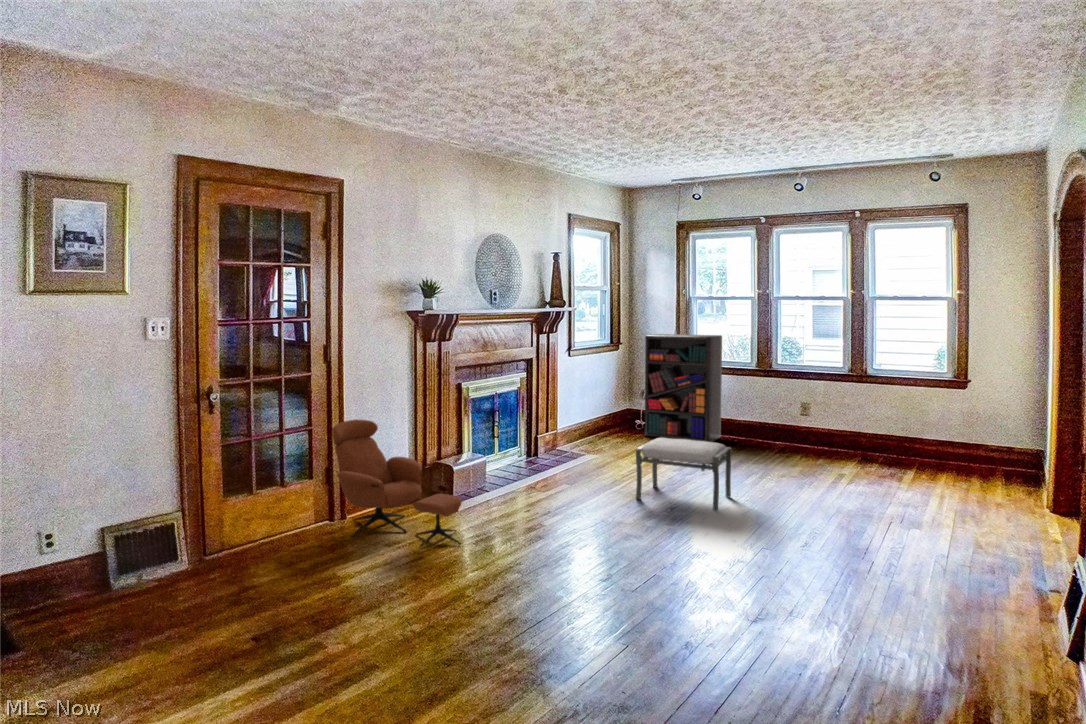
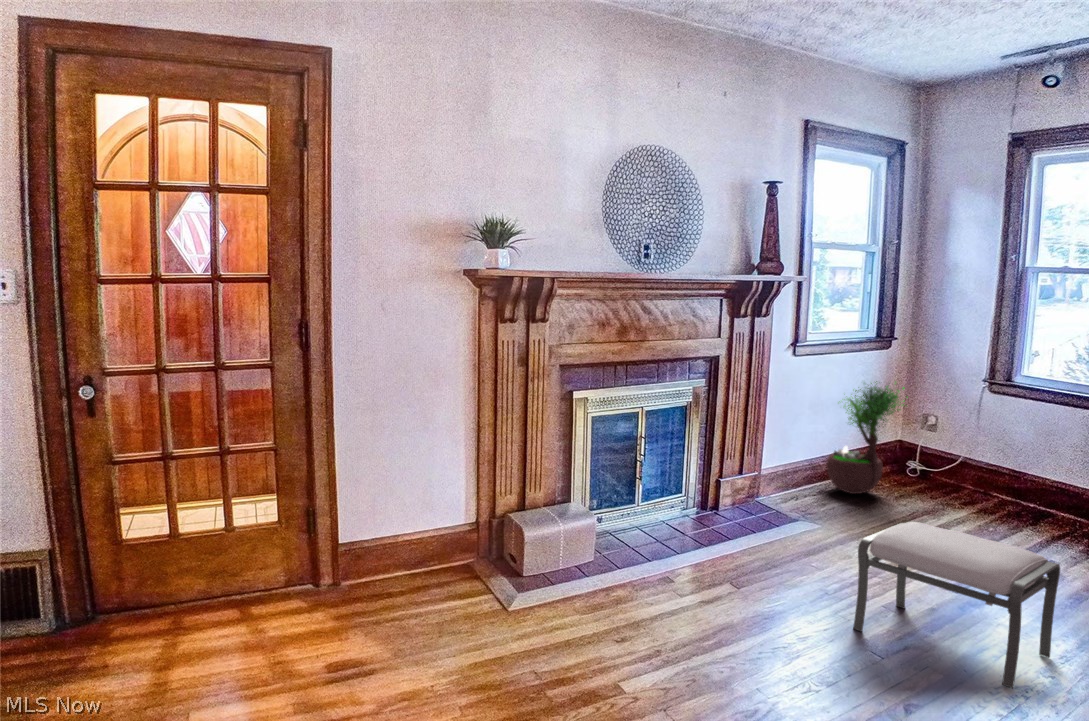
bookshelf: present [645,334,722,442] -> none [919,326,1081,523]
potted tree: none [592,365,636,440] -> present [827,381,908,494]
lounge chair: present [332,419,462,548] -> none [332,438,509,678]

